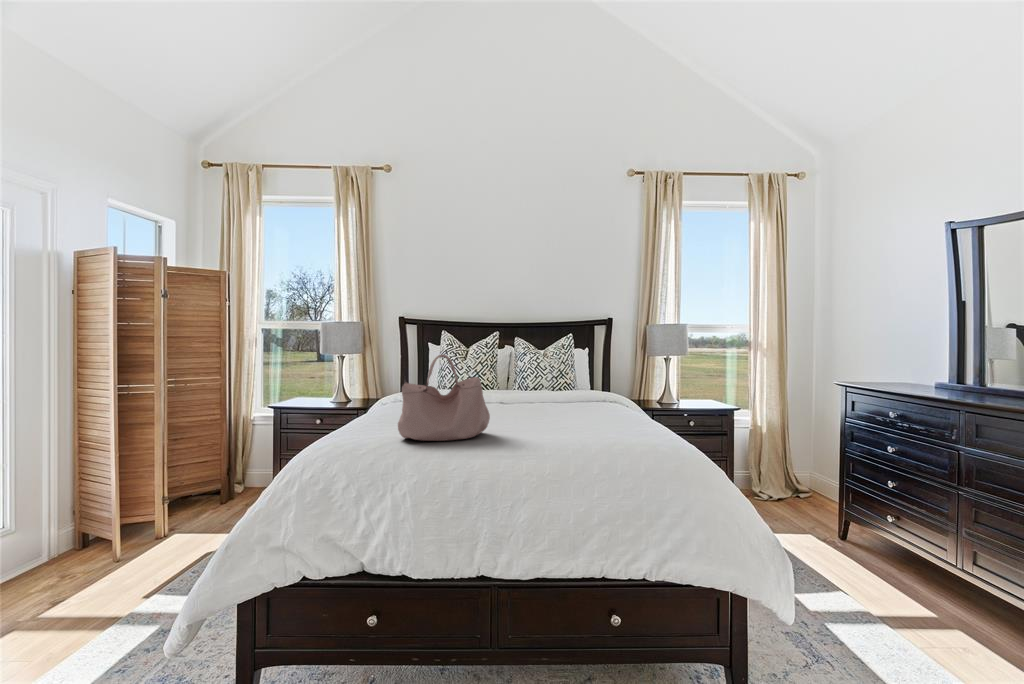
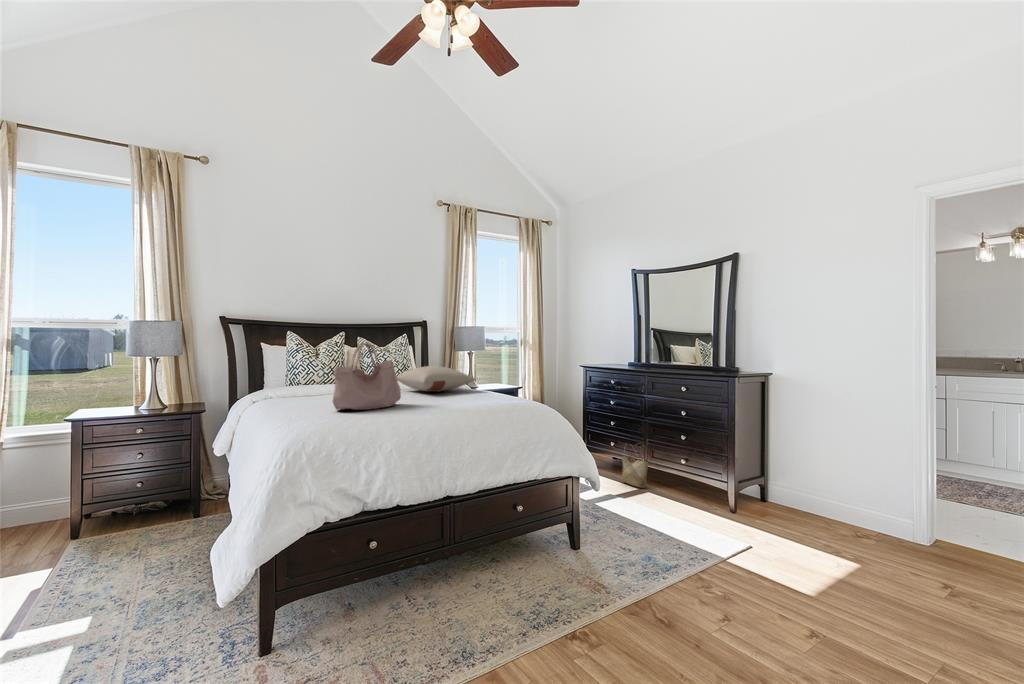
pillow: none [528,380,621,414] -> present [397,366,476,392]
woven basket: none [900,528,967,617] -> present [621,456,649,488]

